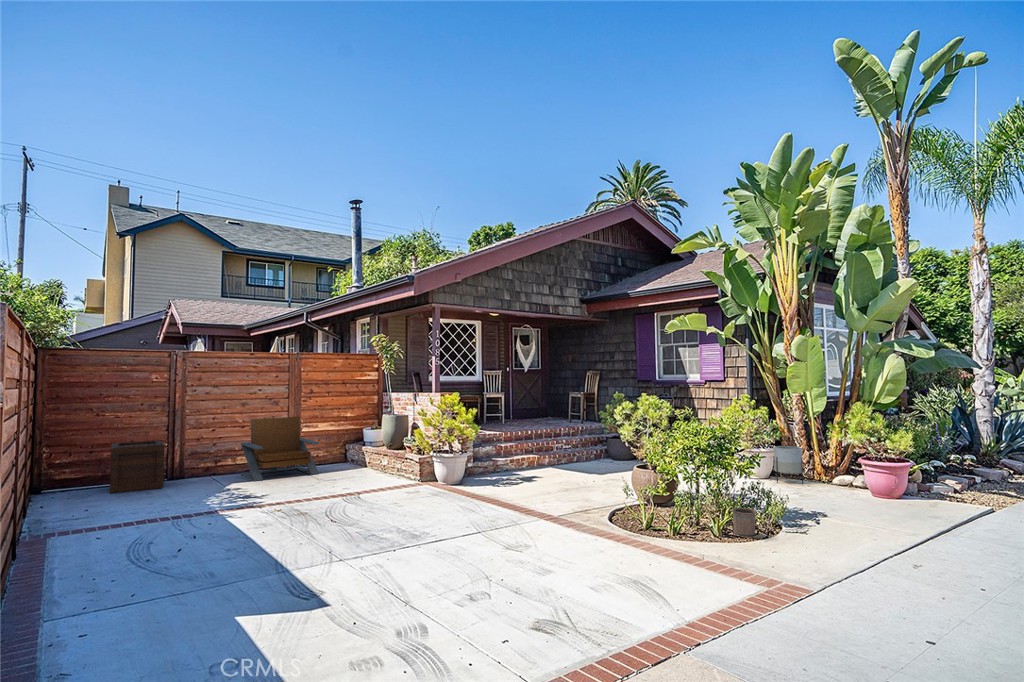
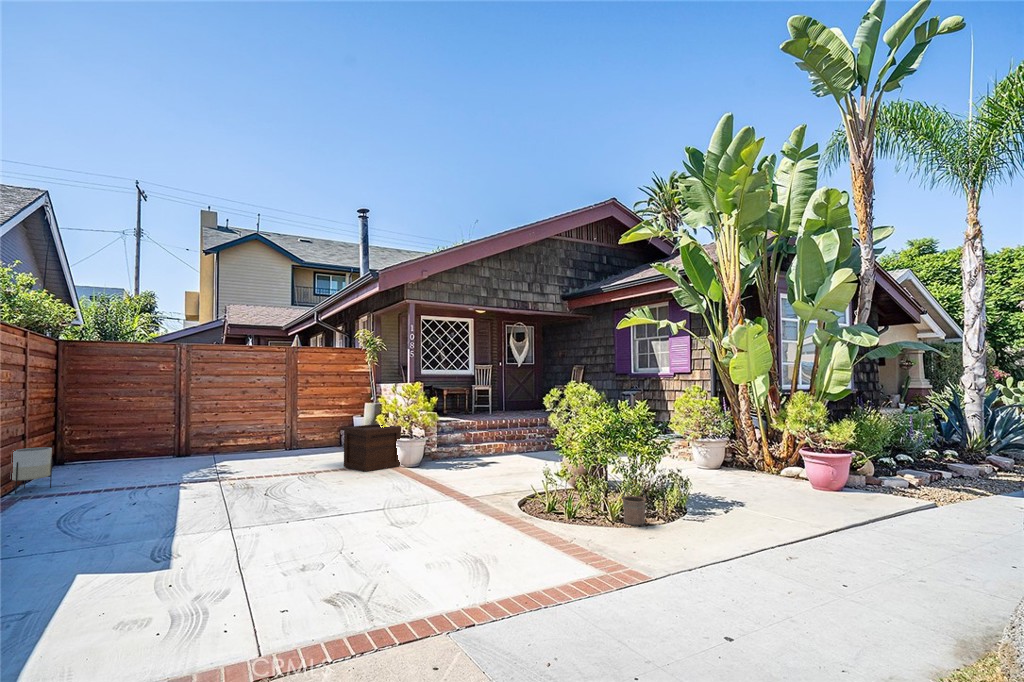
lounge chair: present [241,417,319,482] -> none [238,404,304,461]
wooden crate: present [110,440,164,493] -> present [344,424,401,472]
planter: present [774,446,803,484] -> present [10,447,52,494]

